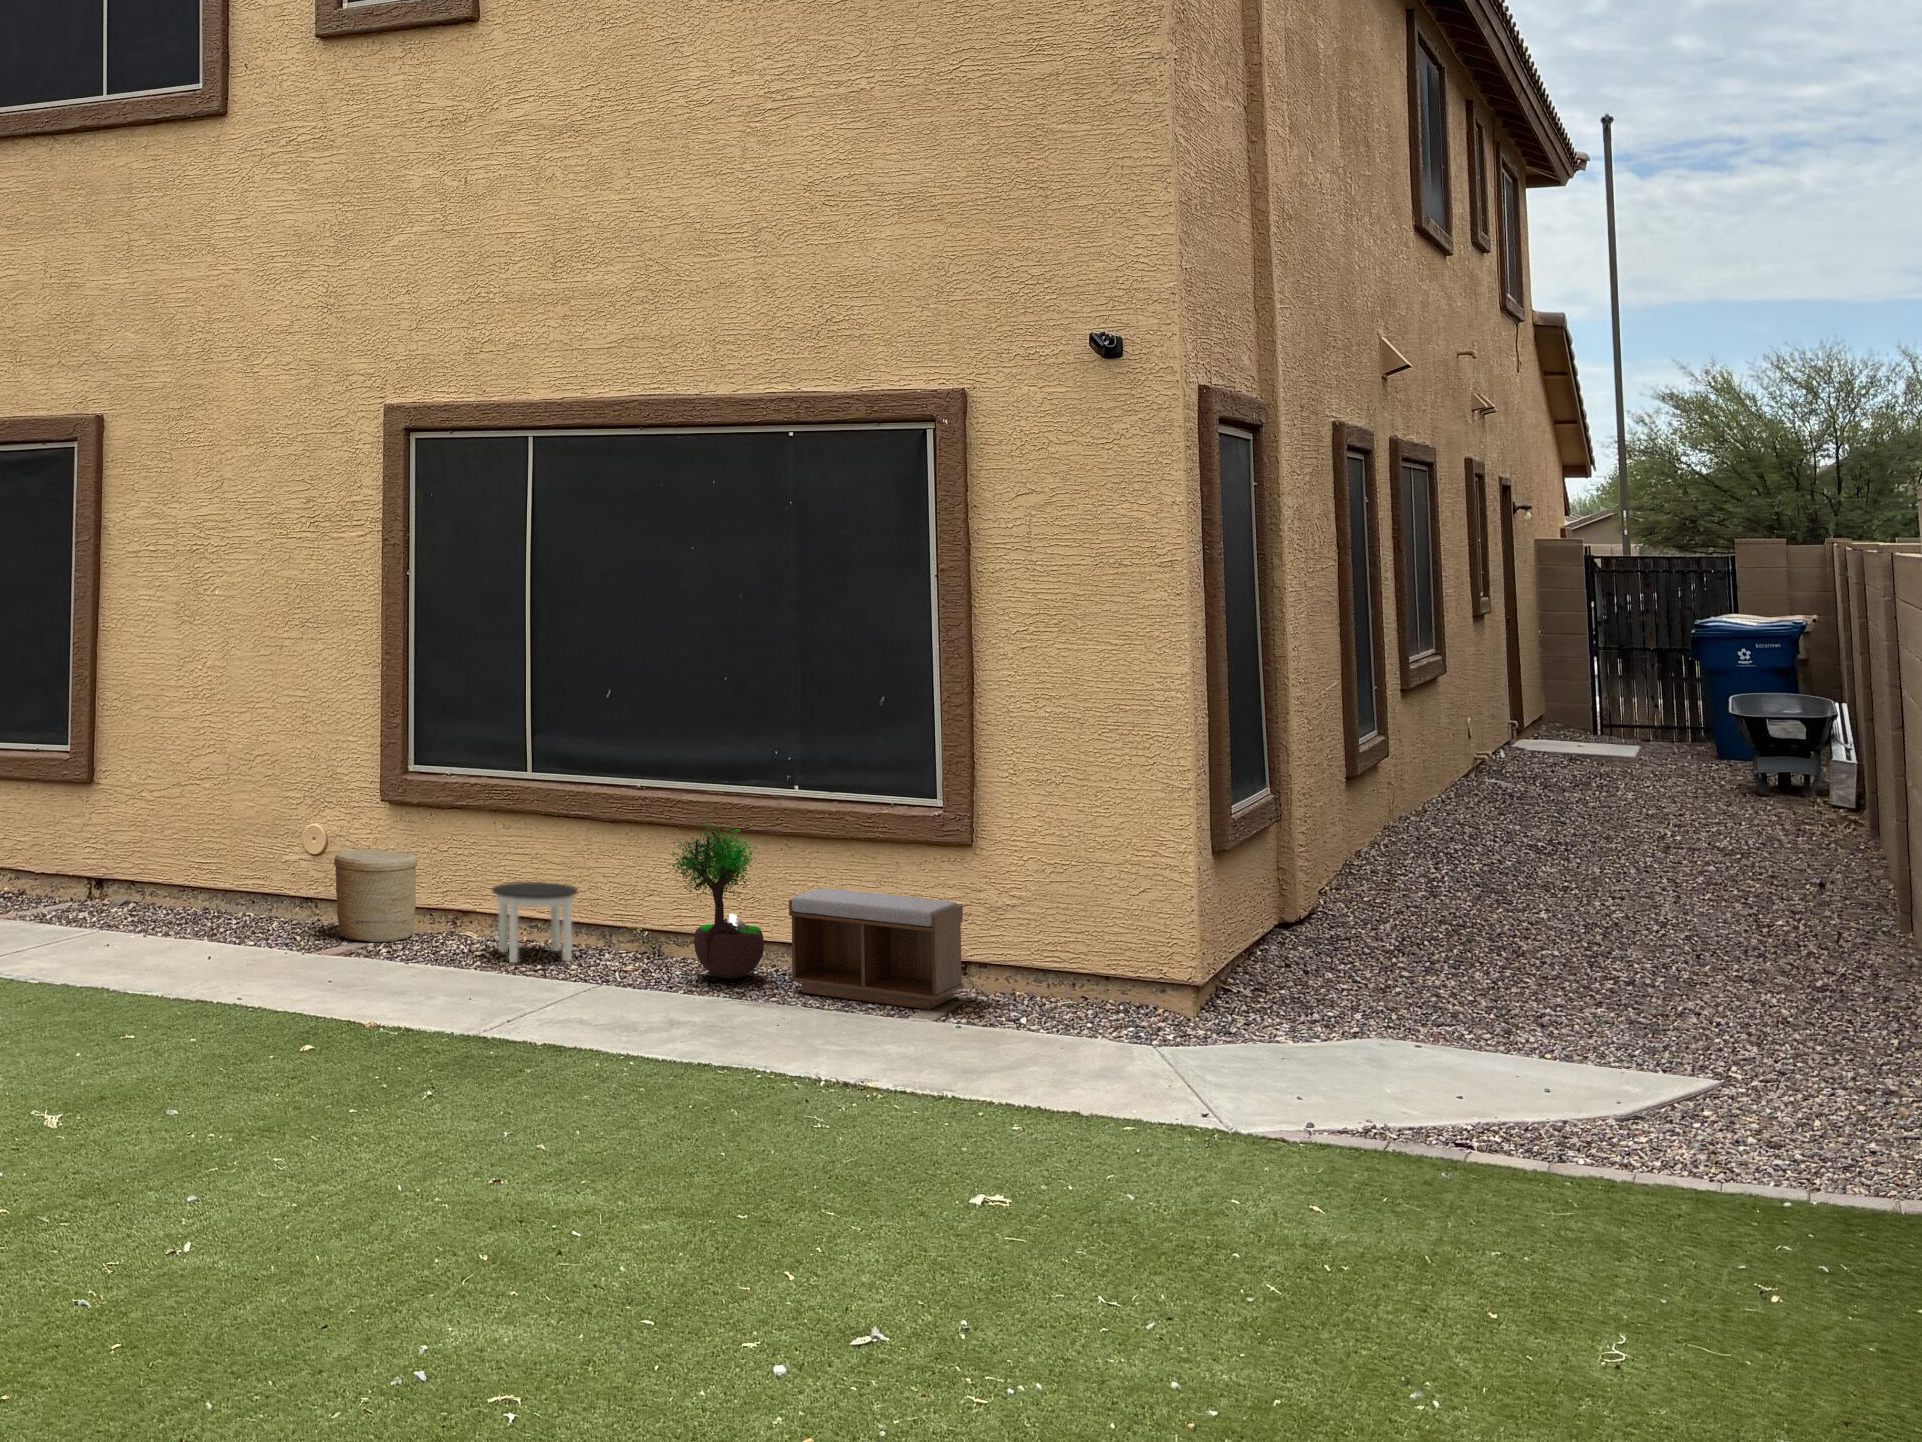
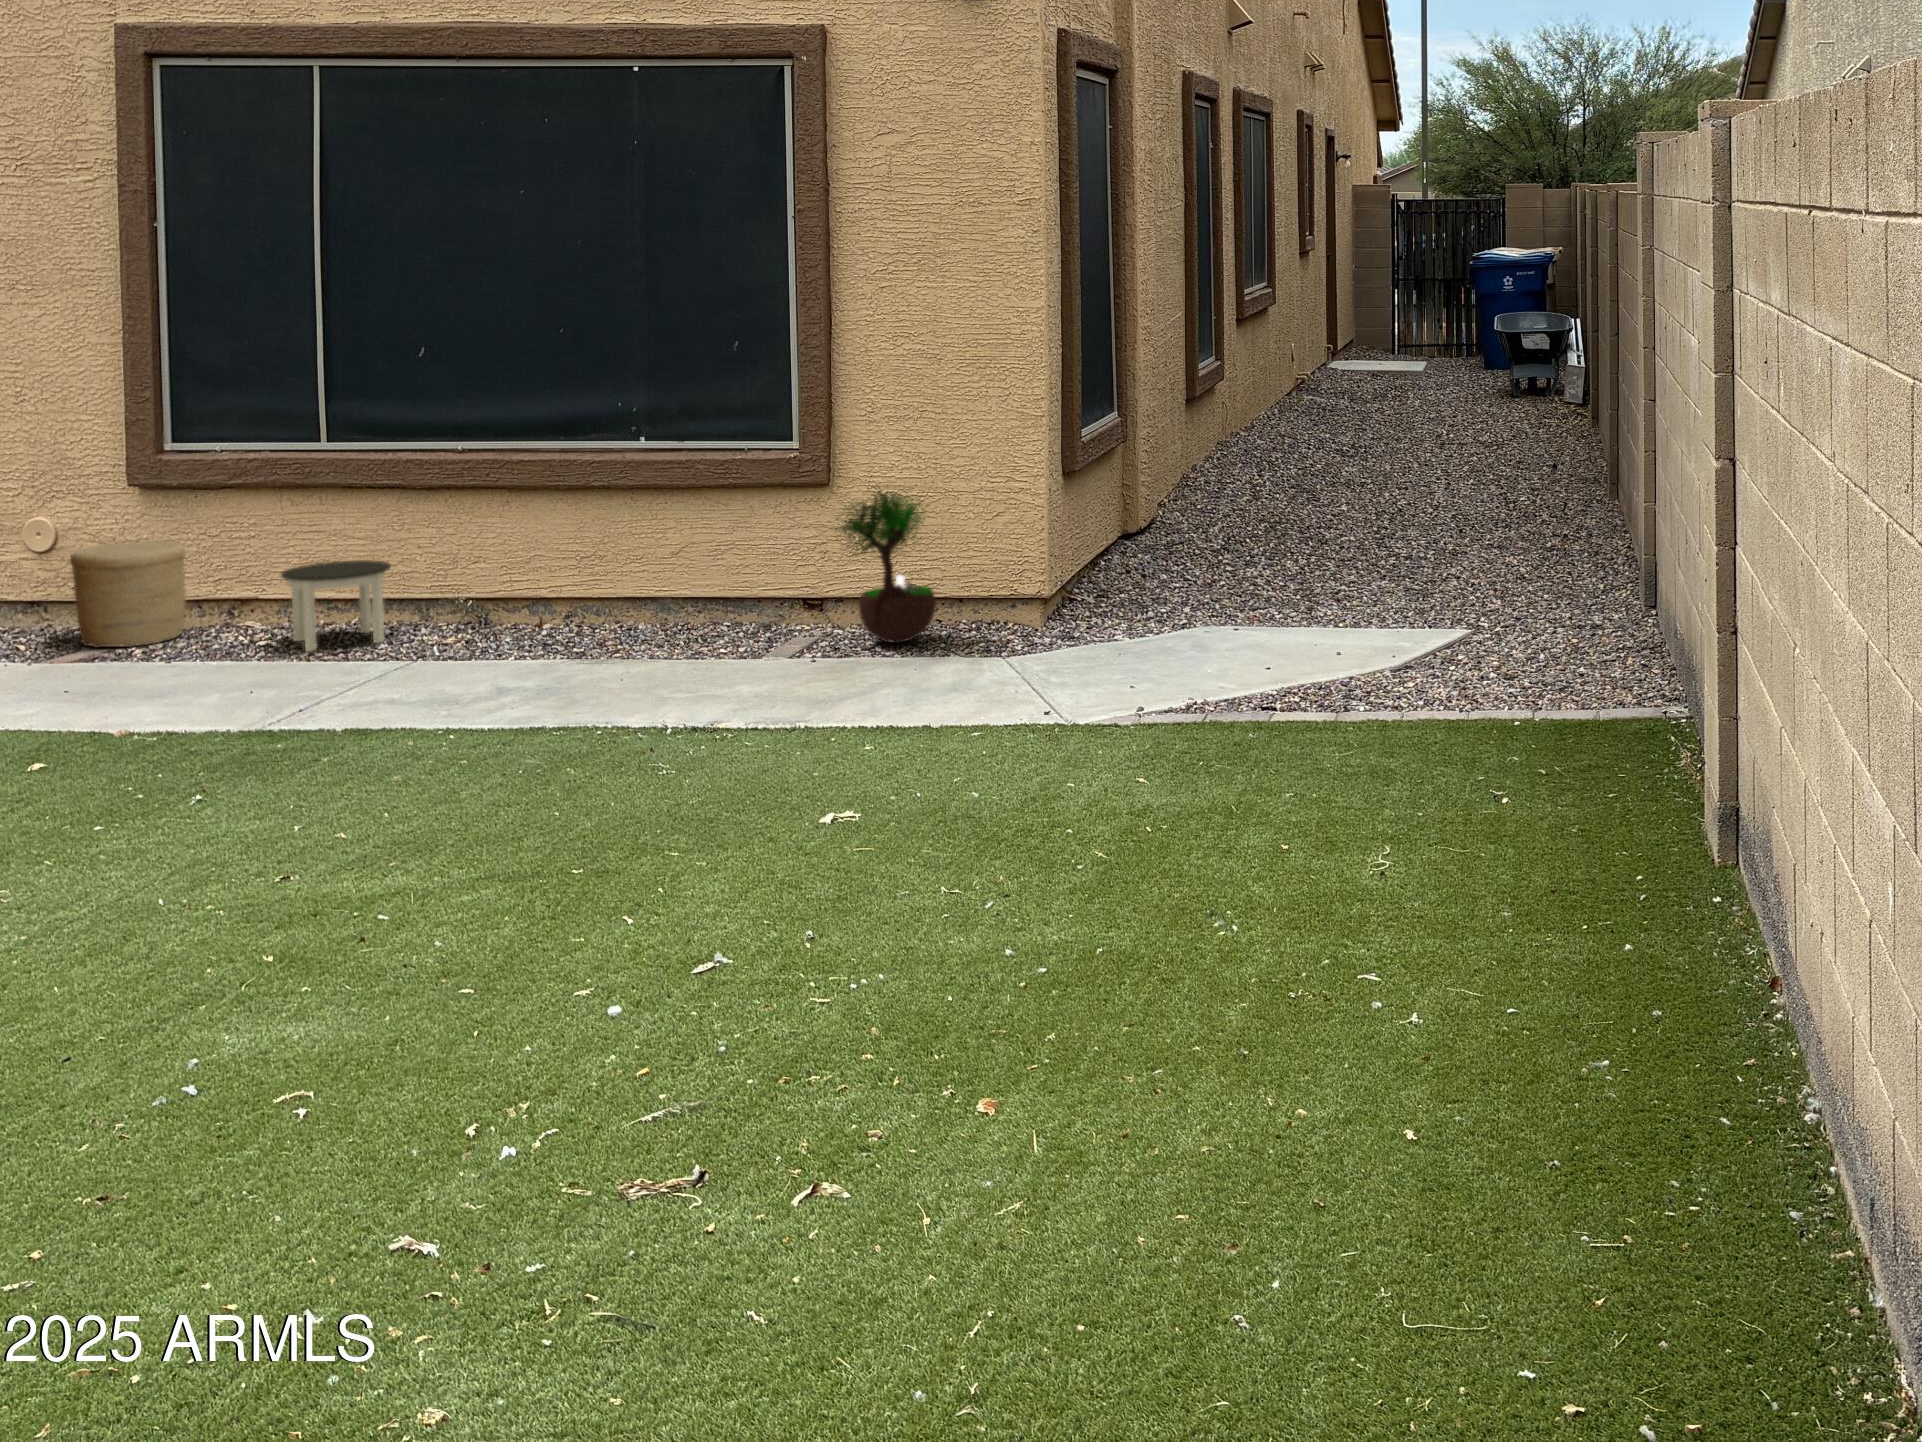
potted tree: present [668,815,764,979] -> present [833,487,936,643]
bench: present [789,889,964,1009] -> none [634,540,822,648]

